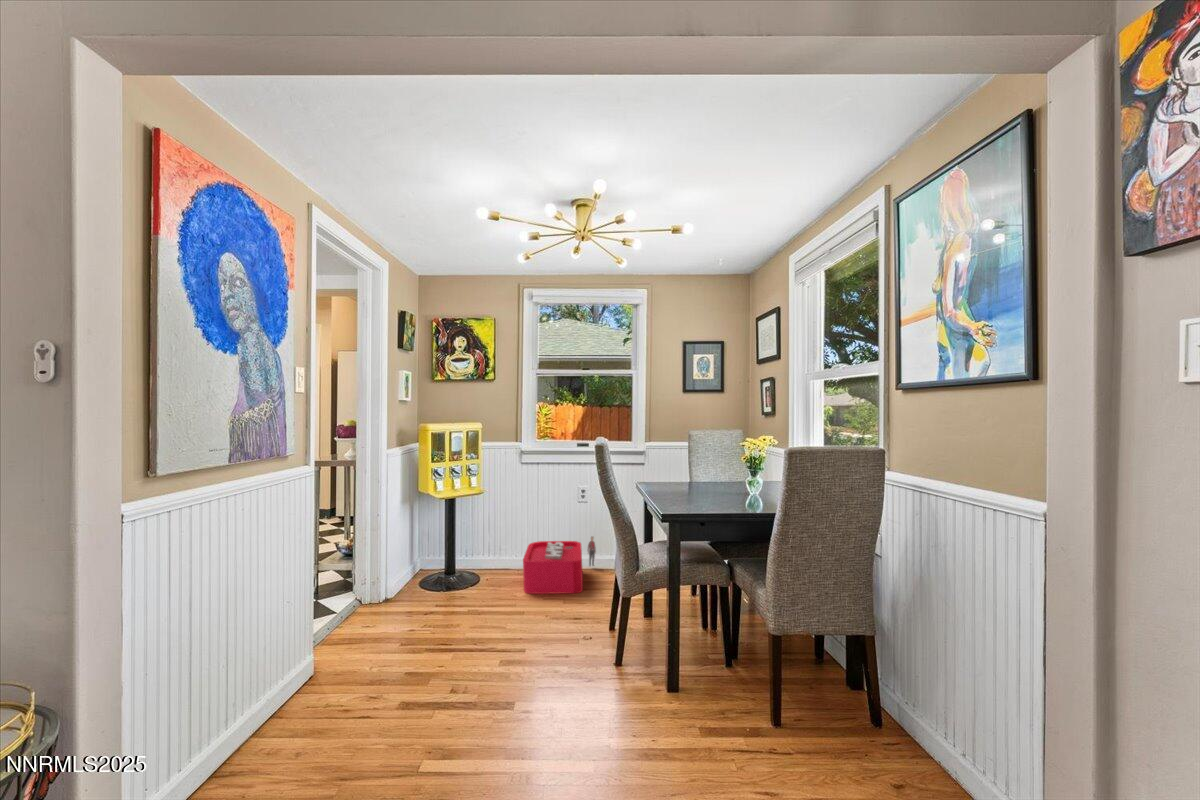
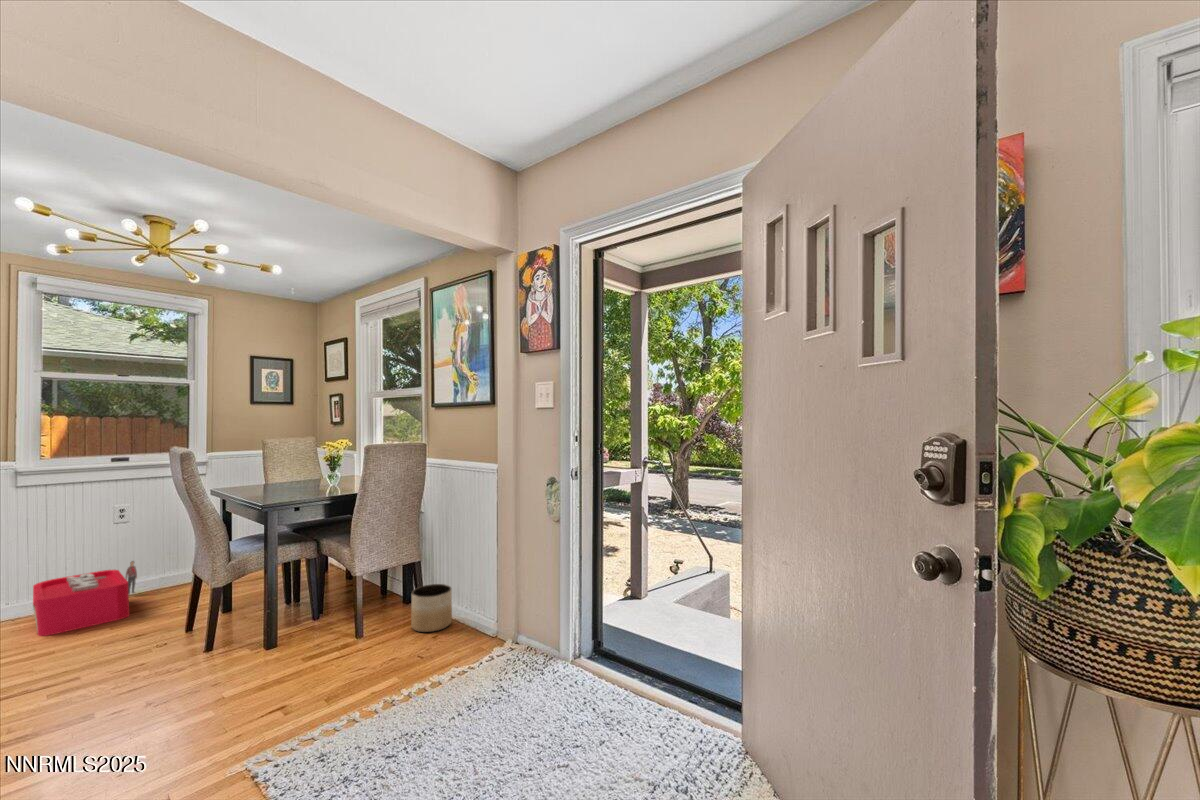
planter: none [865,680,941,776] -> present [411,584,452,632]

